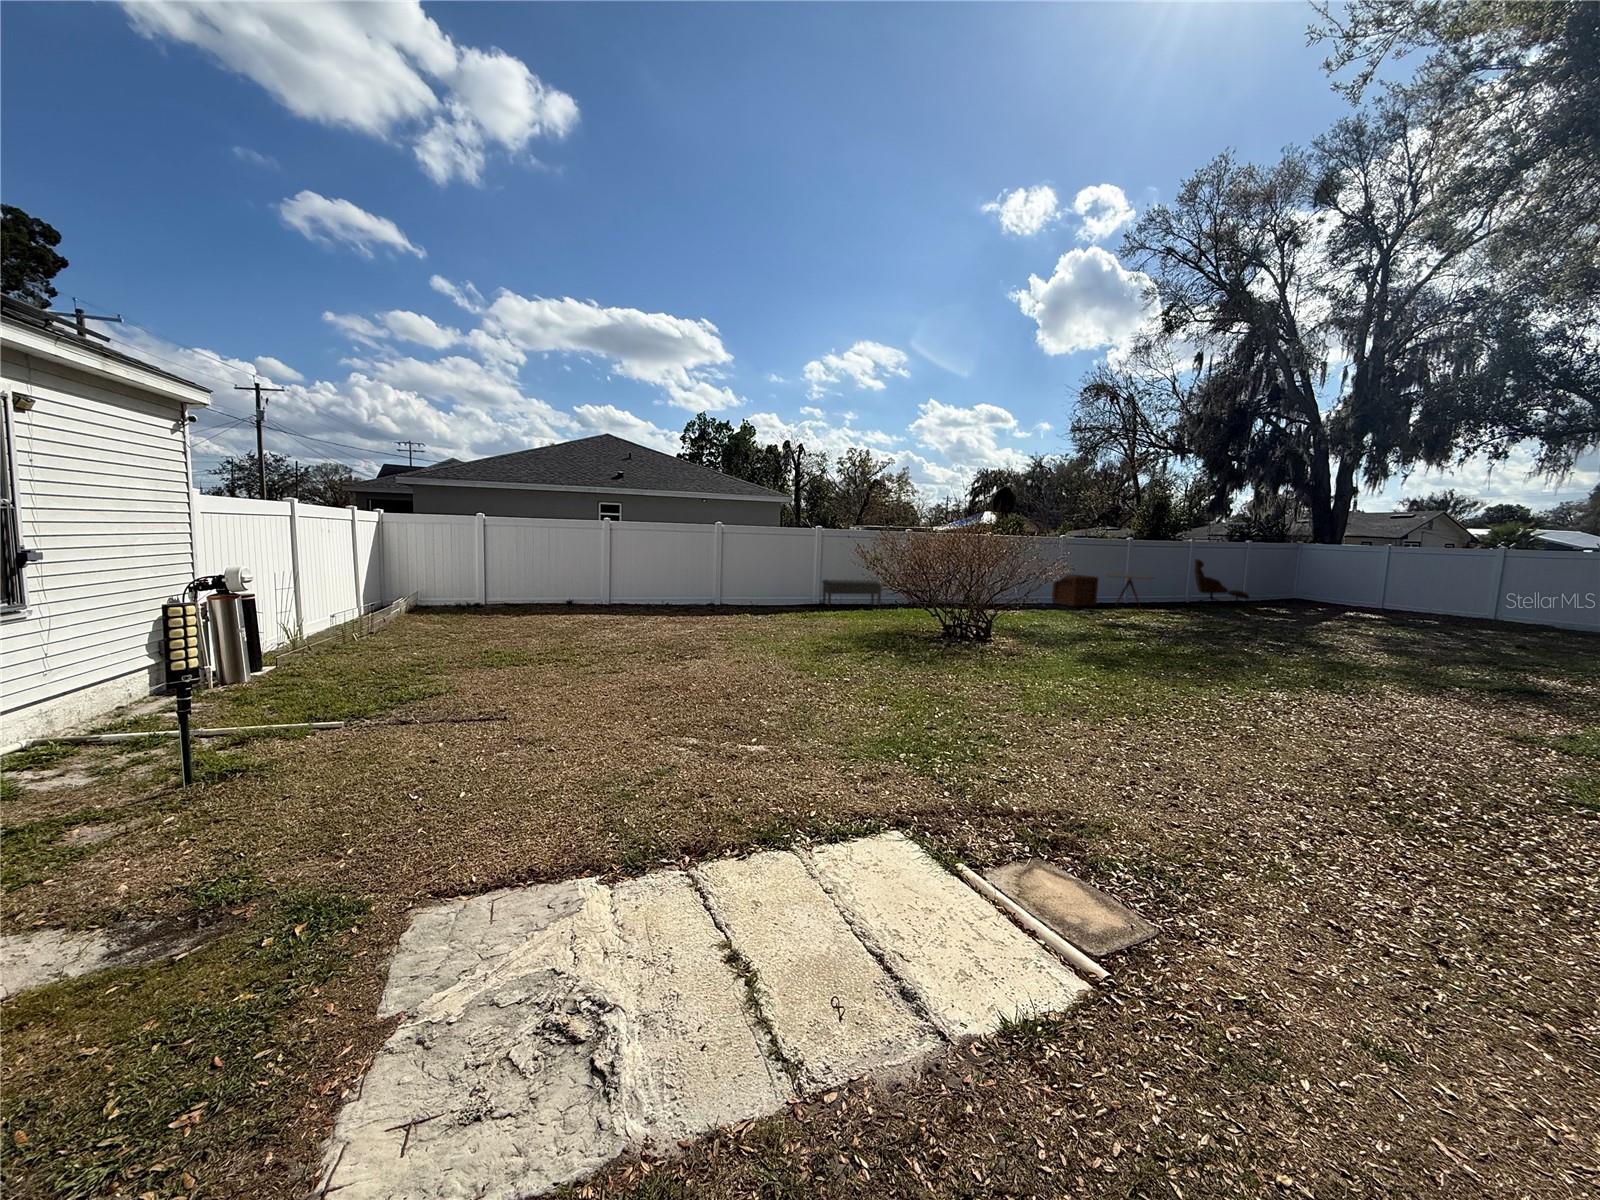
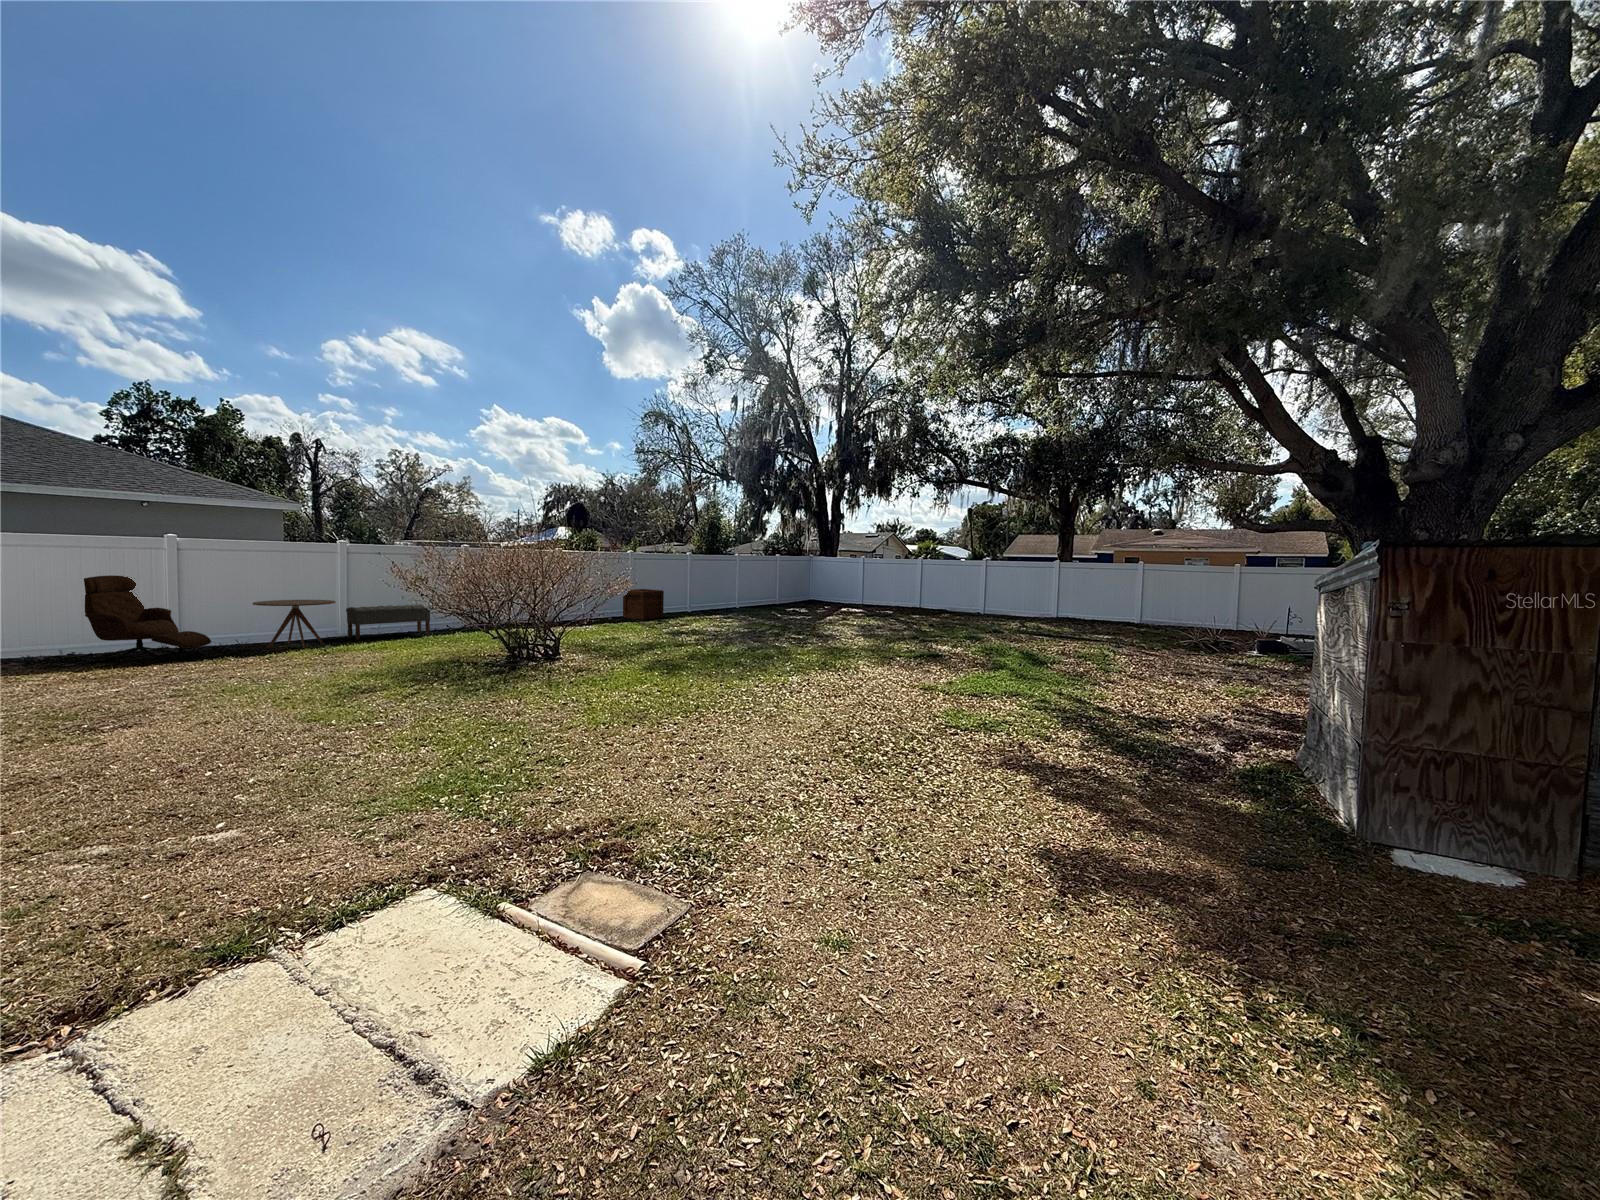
lounge chair: present [1194,559,1249,603] -> present [84,575,211,661]
round table: present [1108,574,1153,605] -> present [252,600,335,648]
potted tree: none [937,595,967,641] -> present [498,619,529,666]

